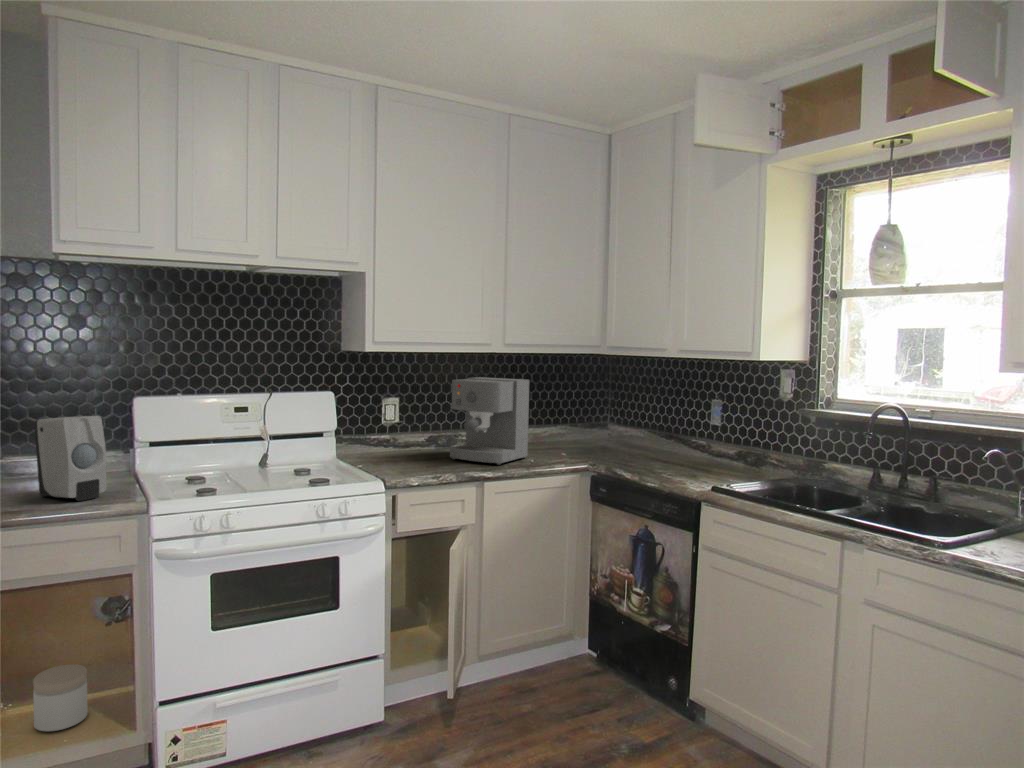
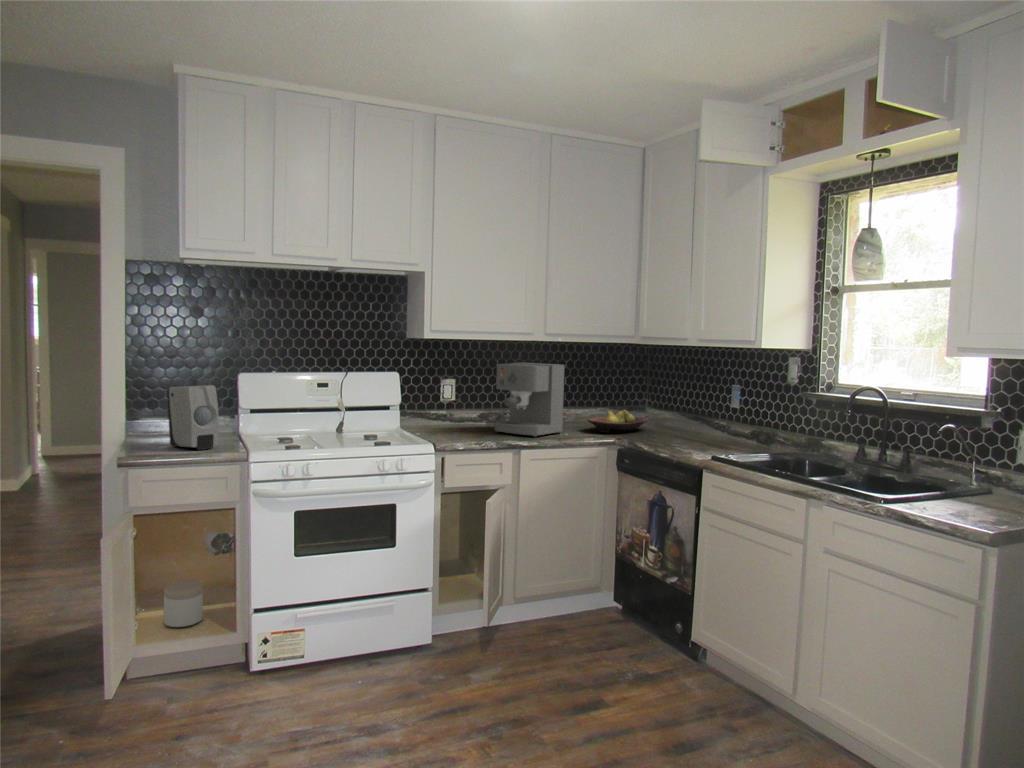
fruit bowl: none [554,429,619,456] -> present [587,410,648,433]

